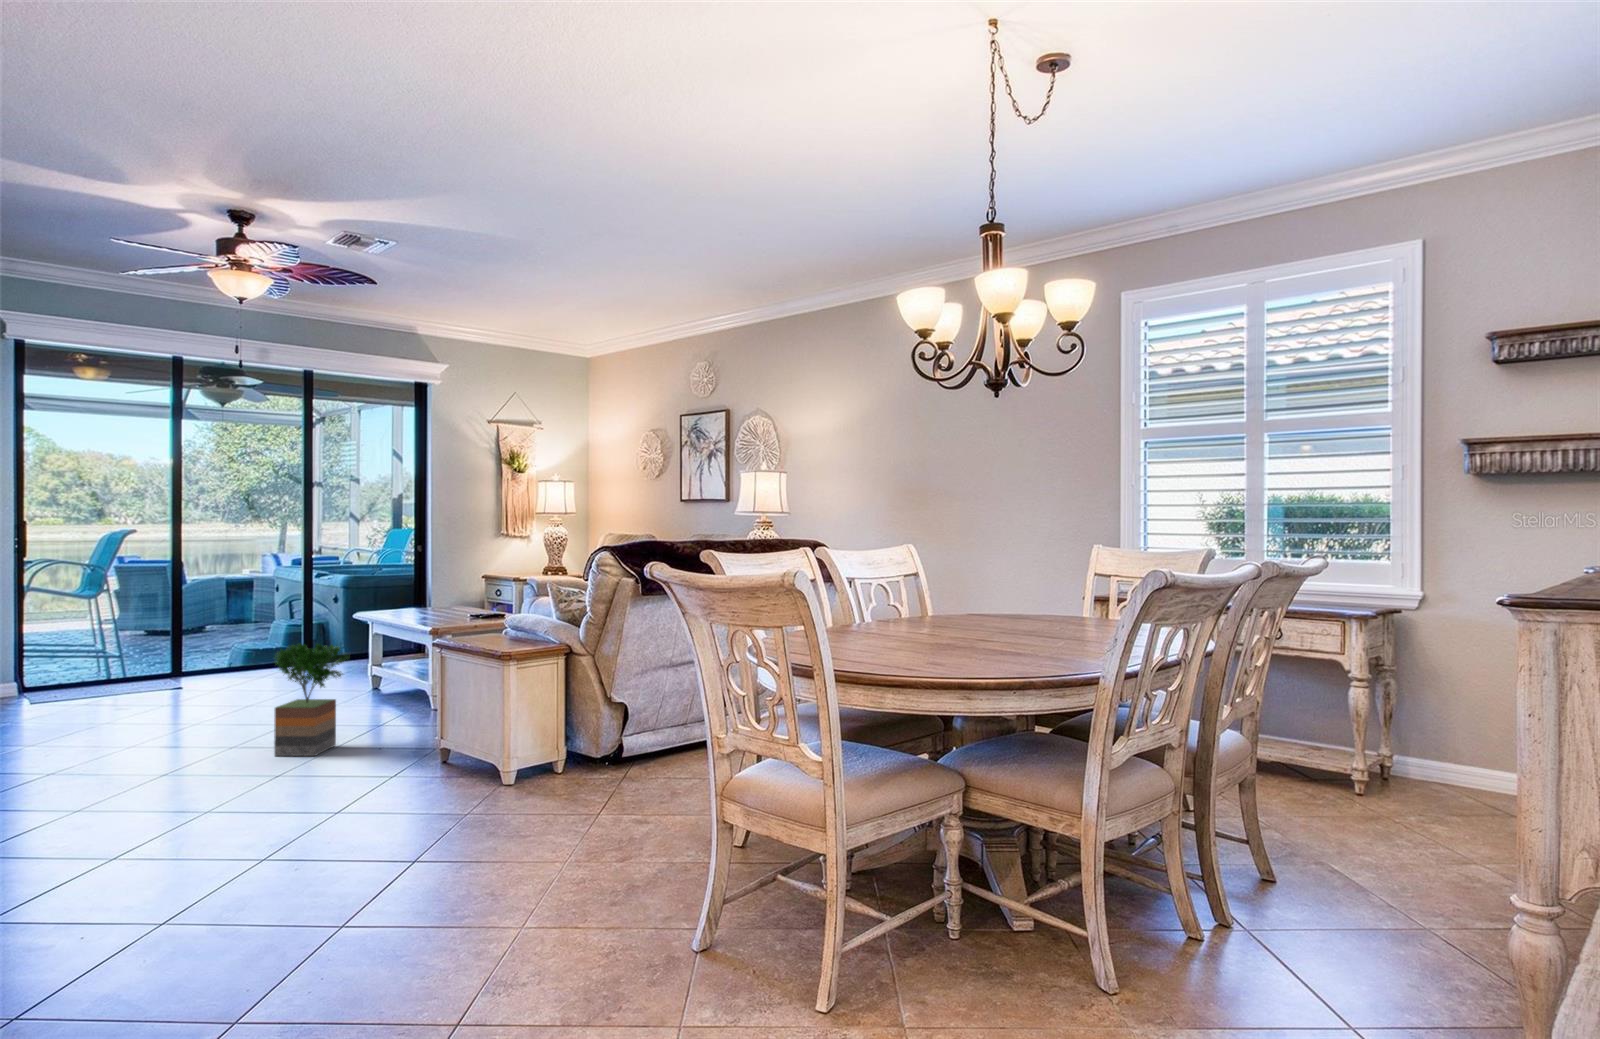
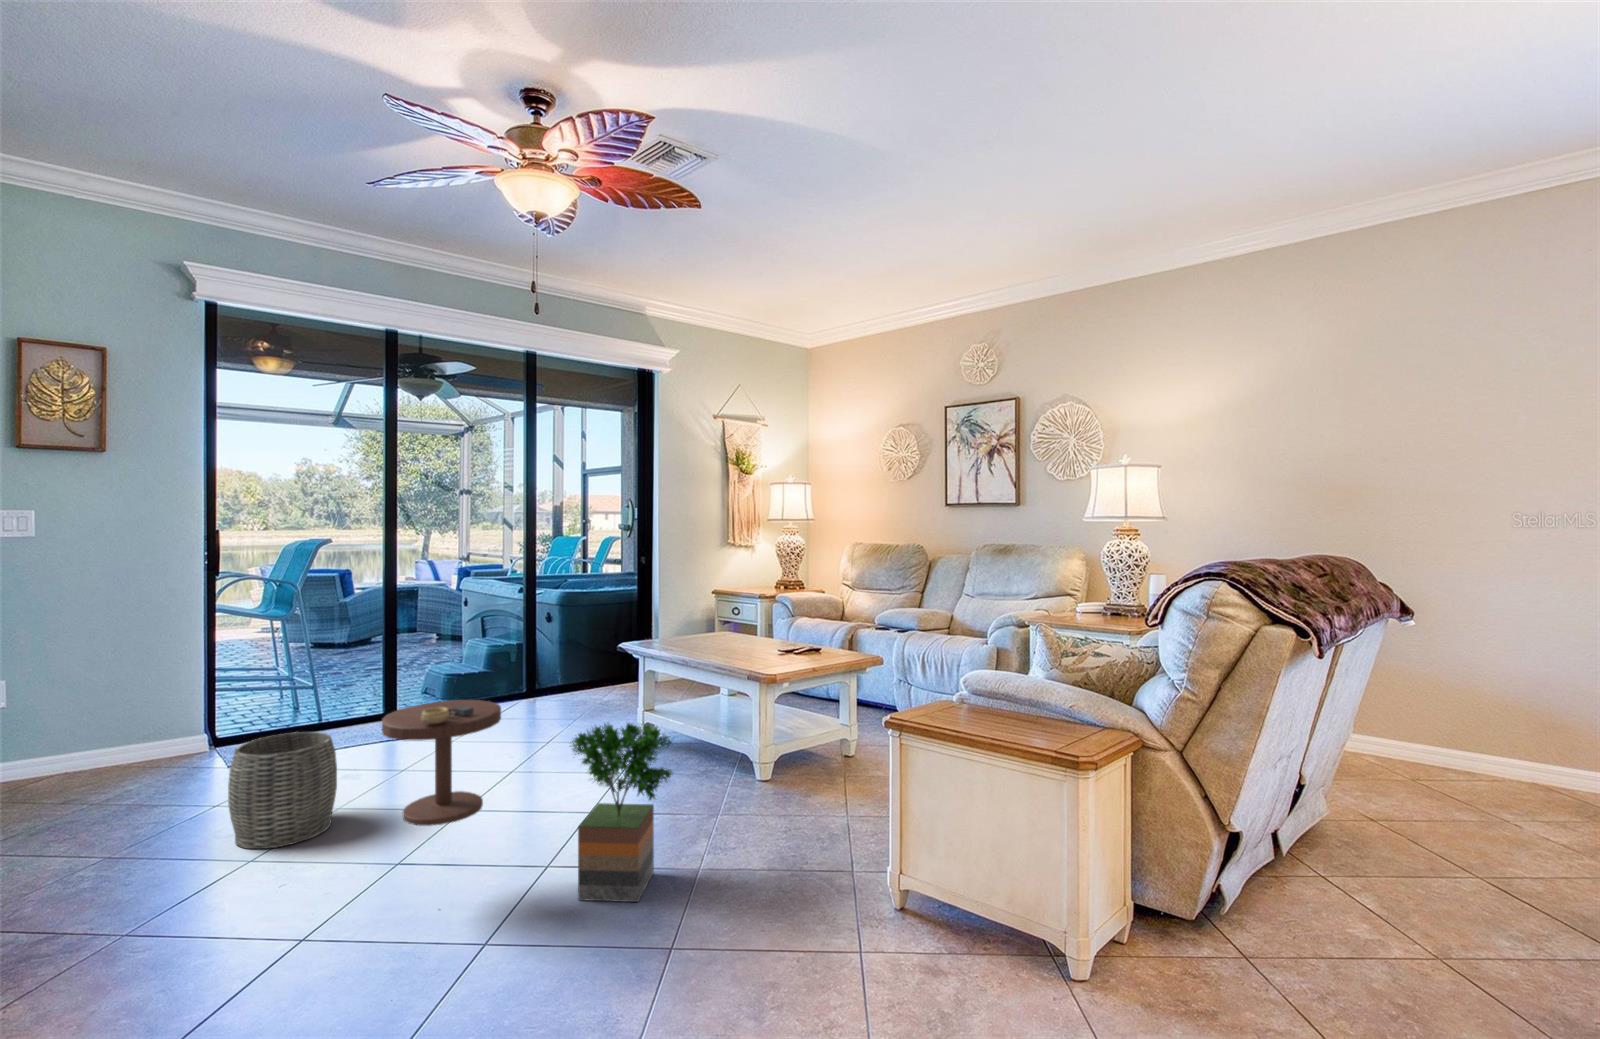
side table: none [136,626,223,761] -> present [382,700,501,826]
woven basket: none [31,664,115,740] -> present [228,732,337,849]

